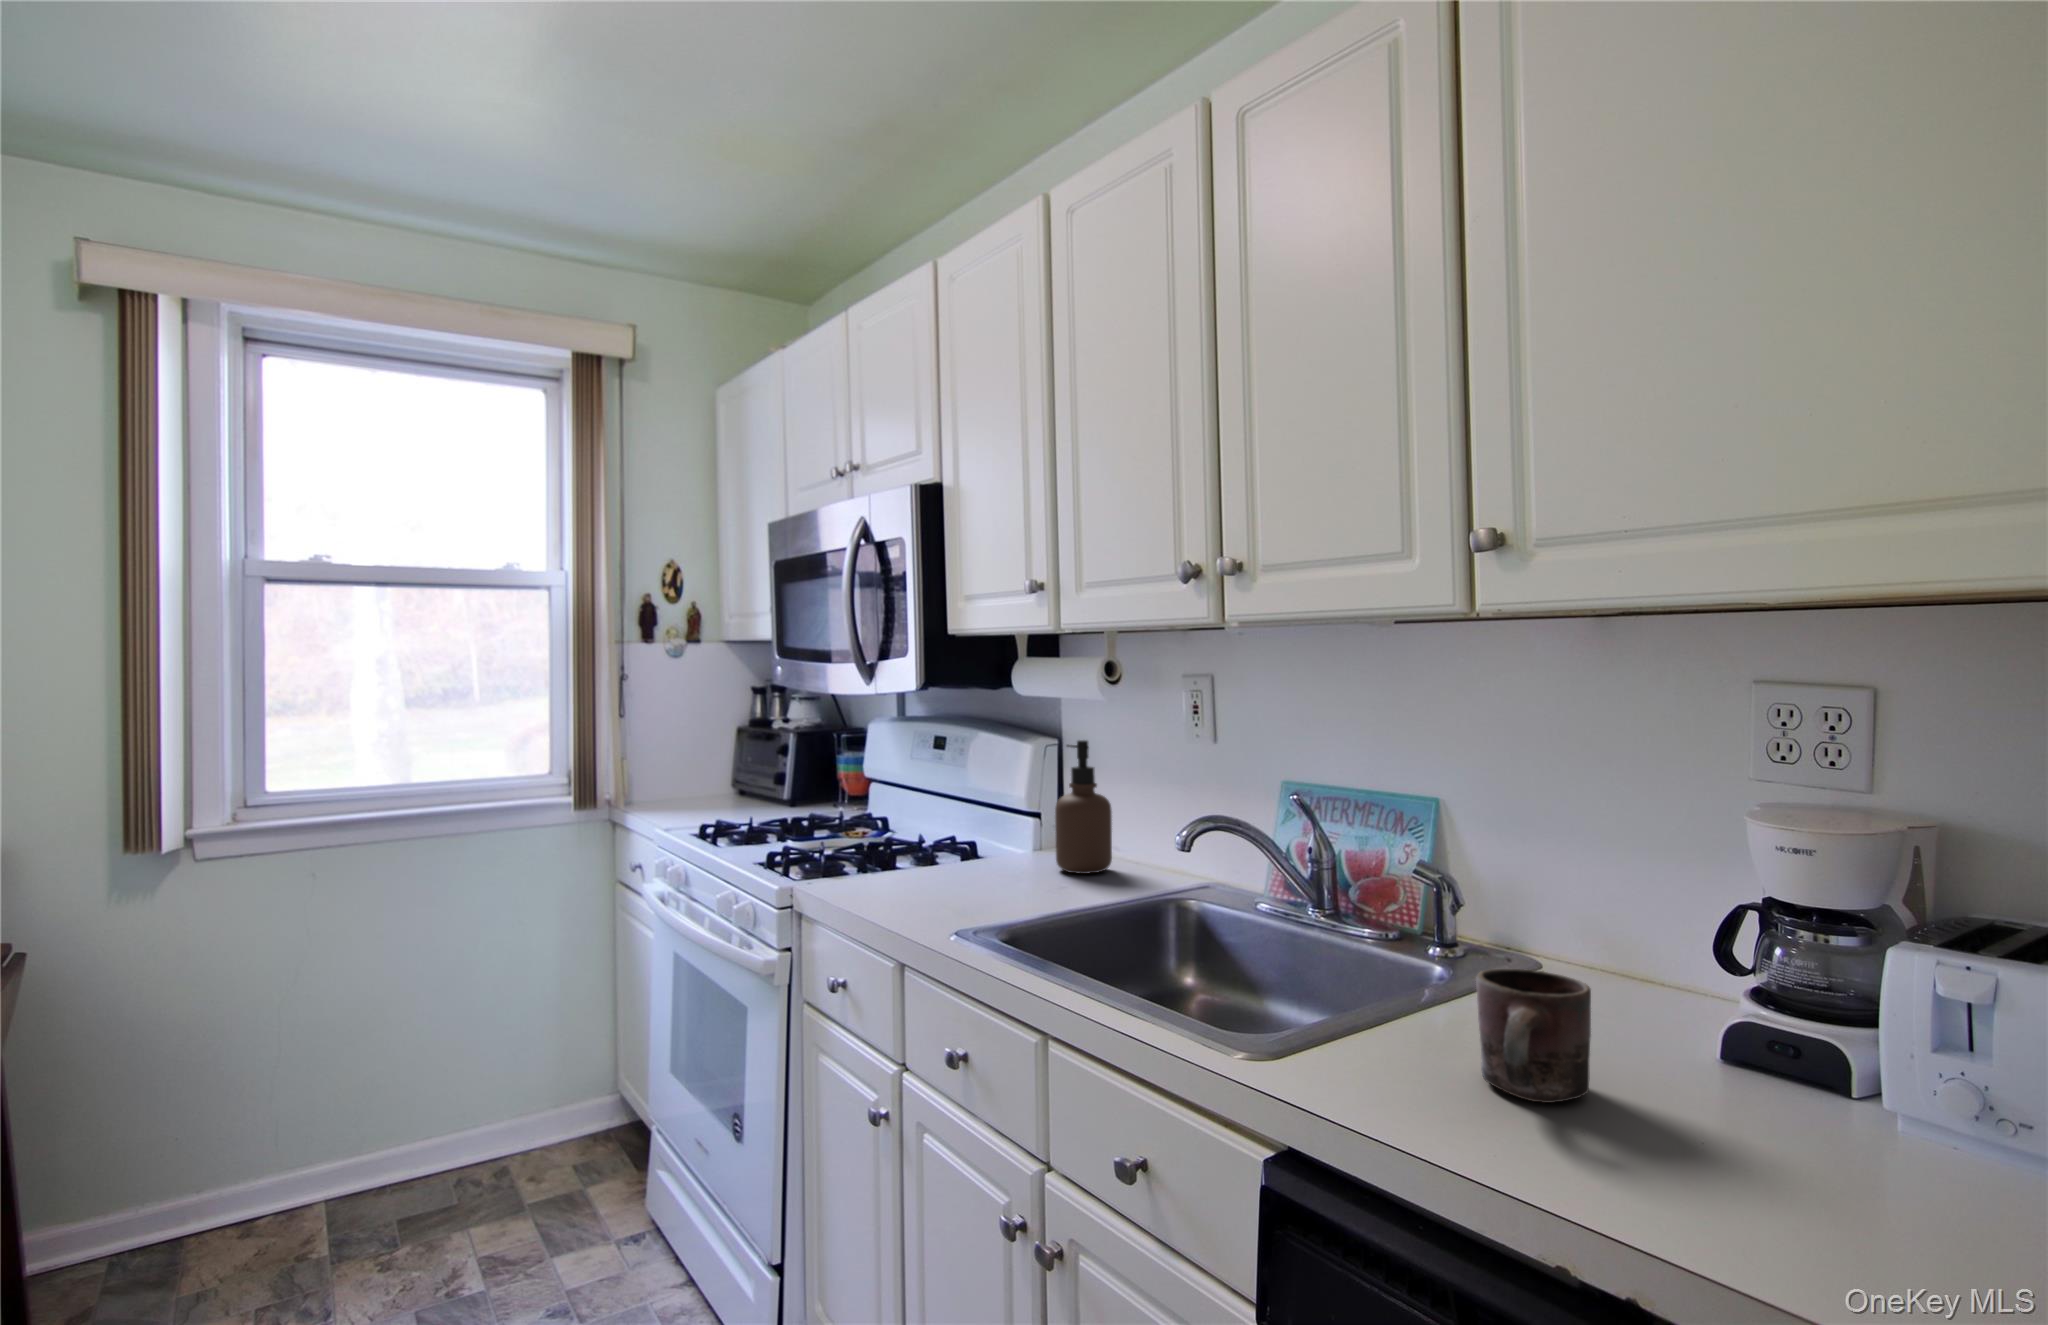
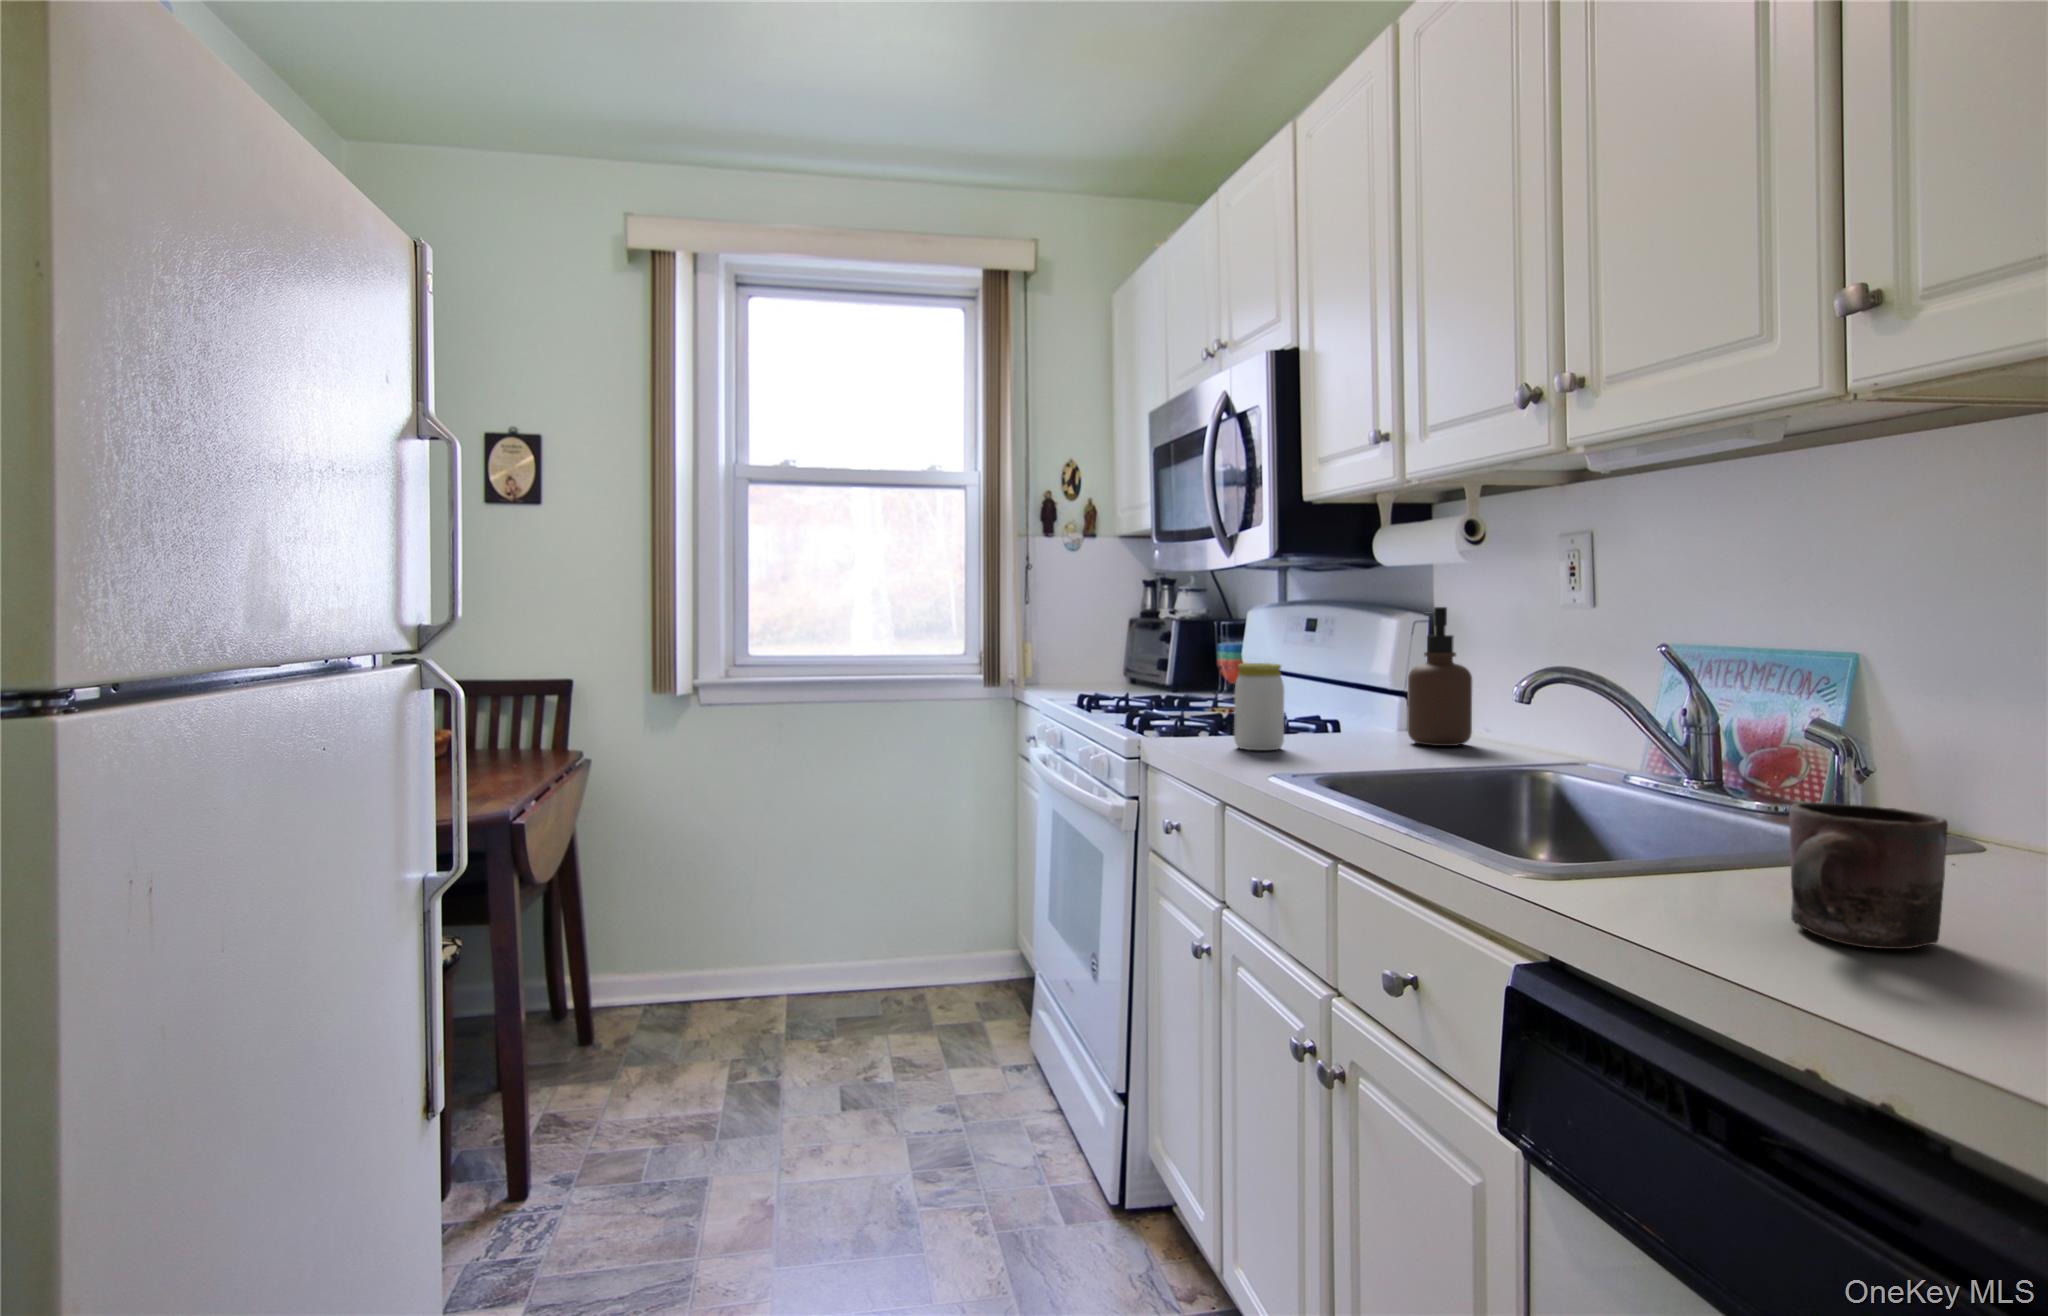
jar: none [900,803,950,896] -> present [1234,663,1284,750]

